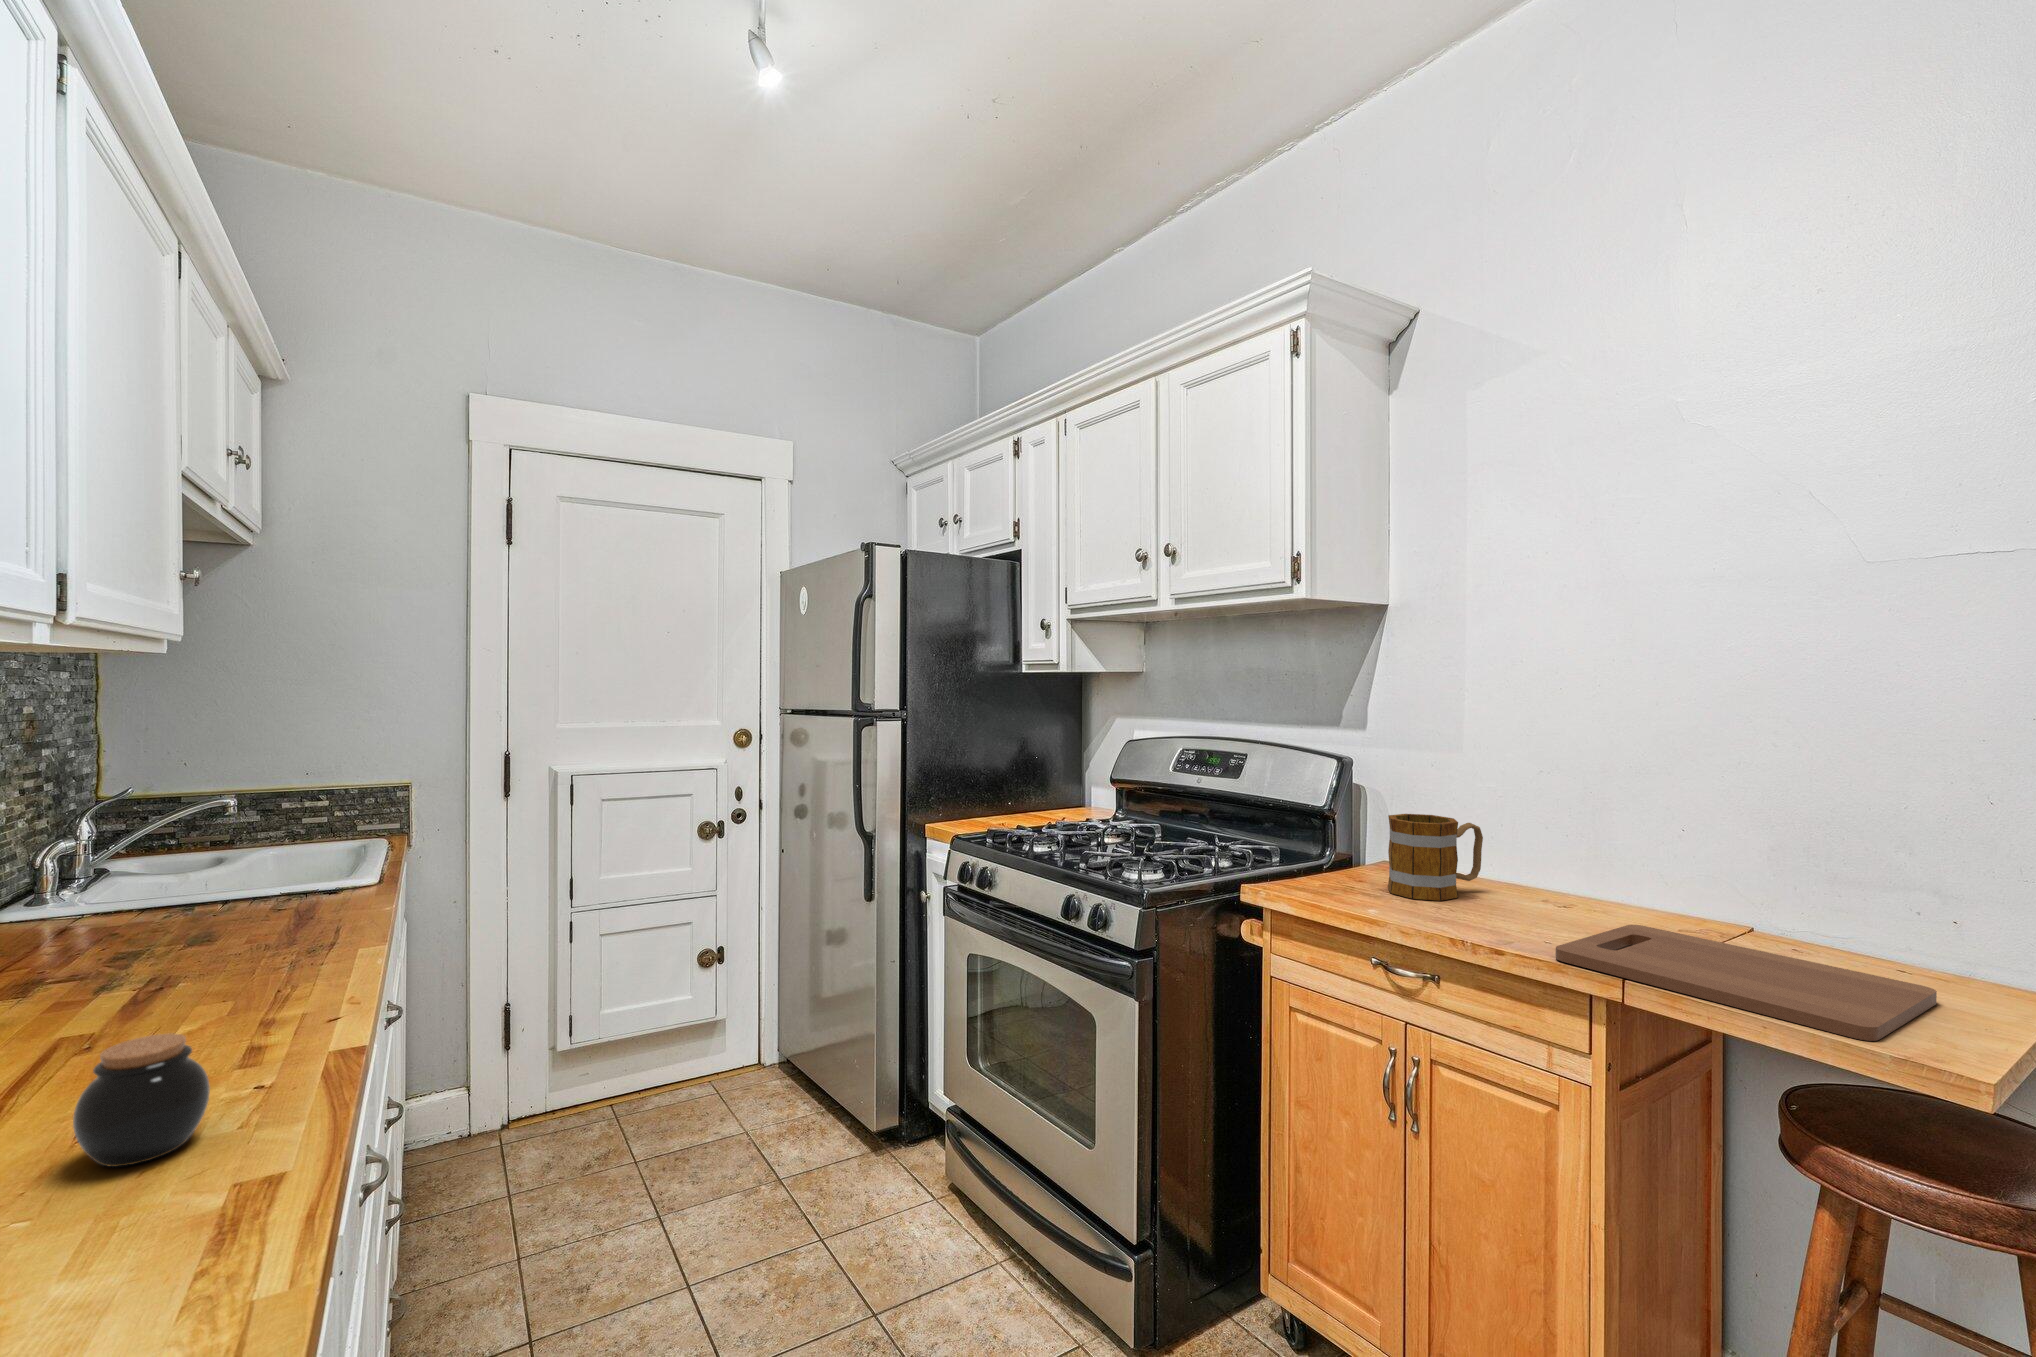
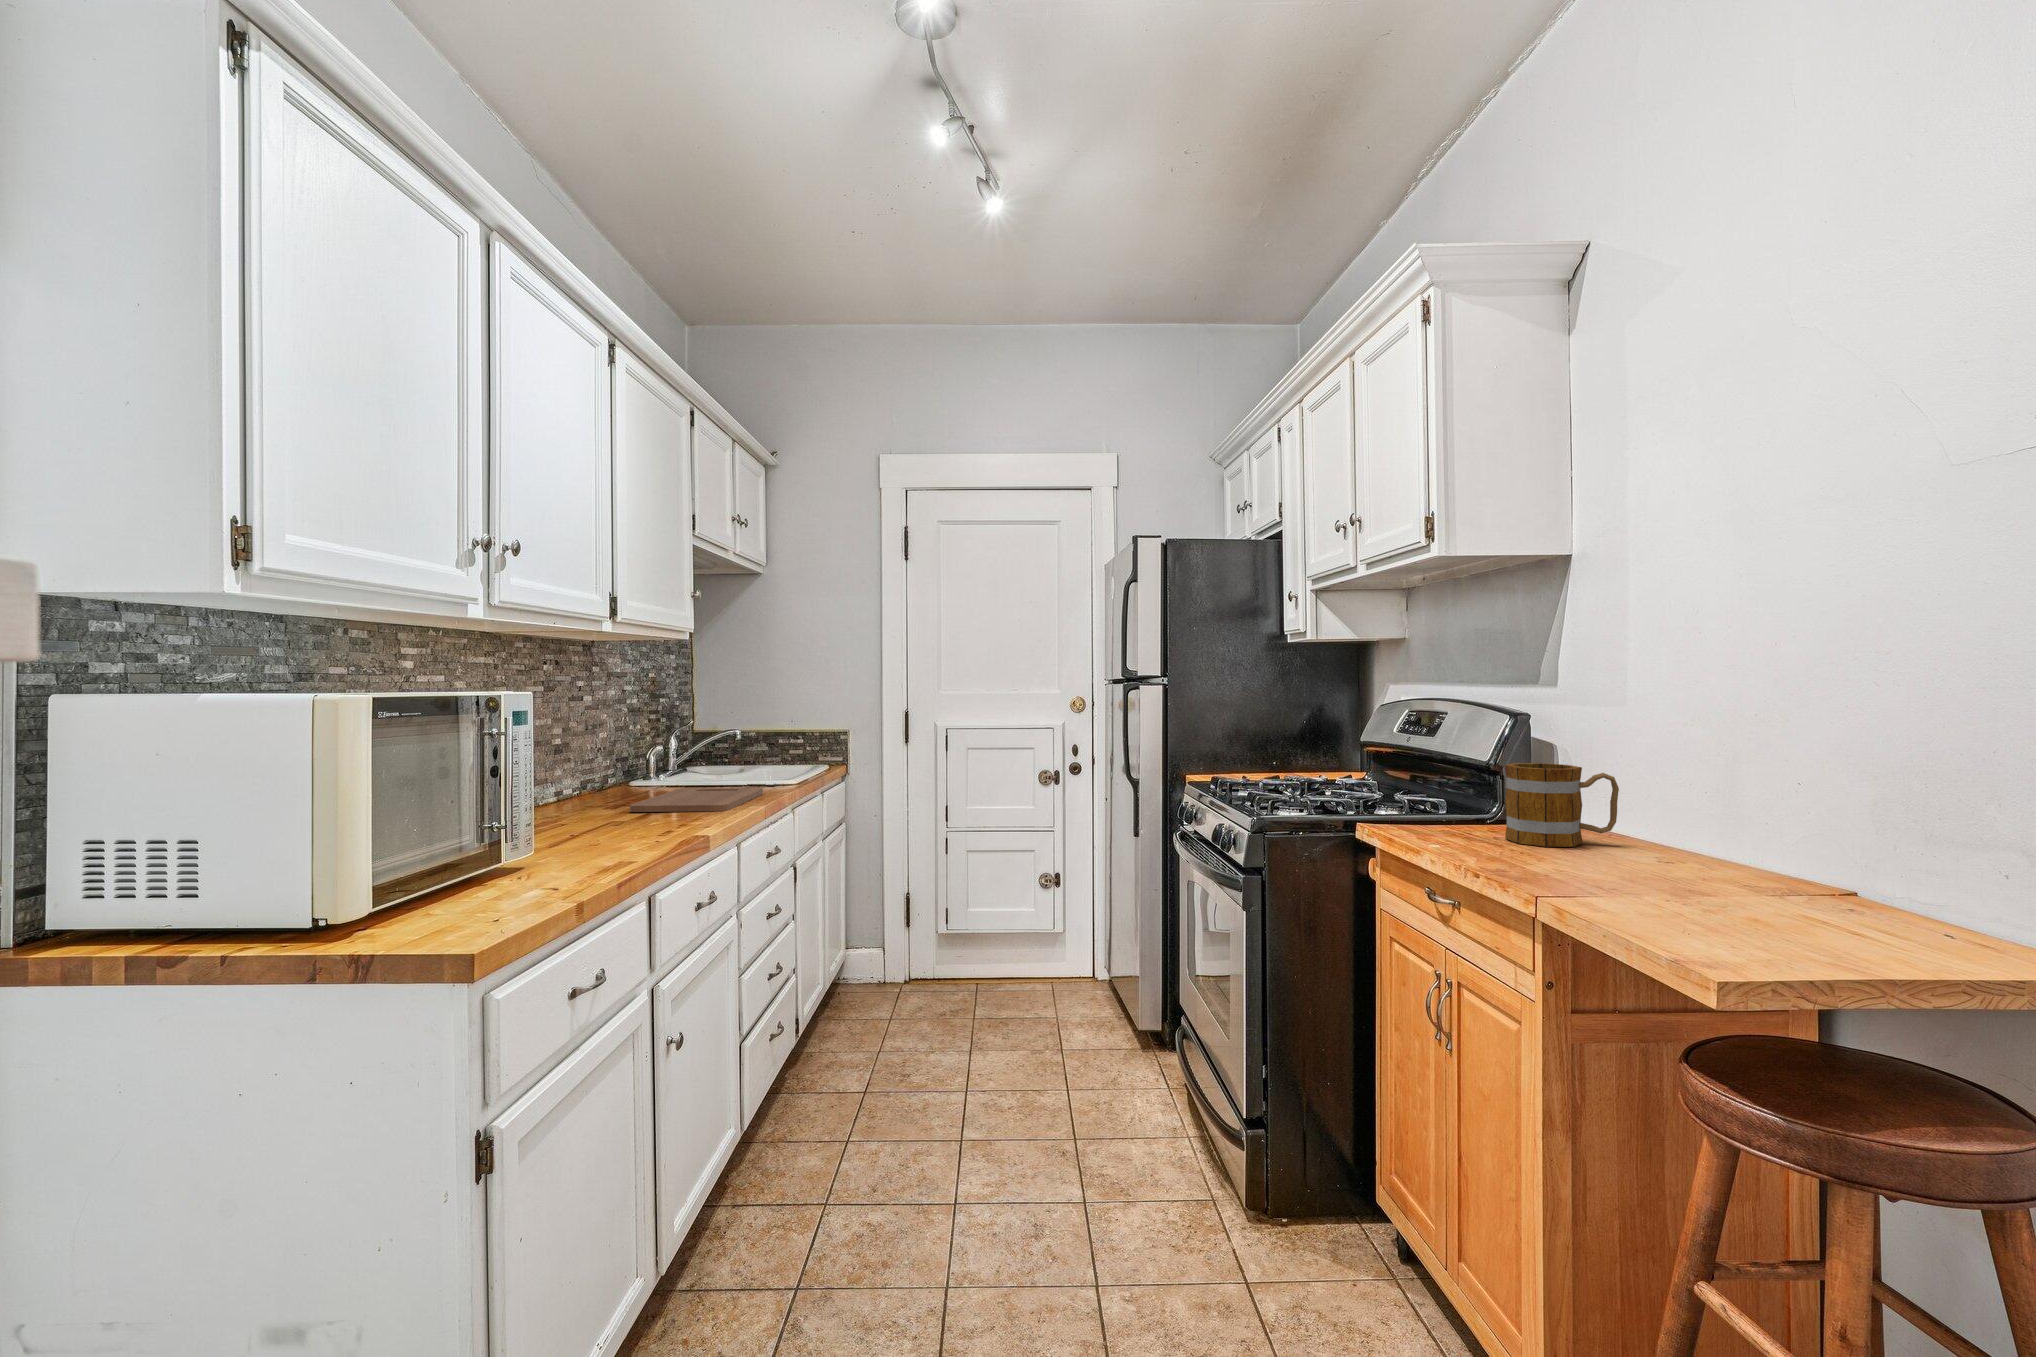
cutting board: present [1556,925,1937,1041] -> present [630,788,763,812]
jar: present [73,1034,210,1167] -> none [574,801,623,854]

